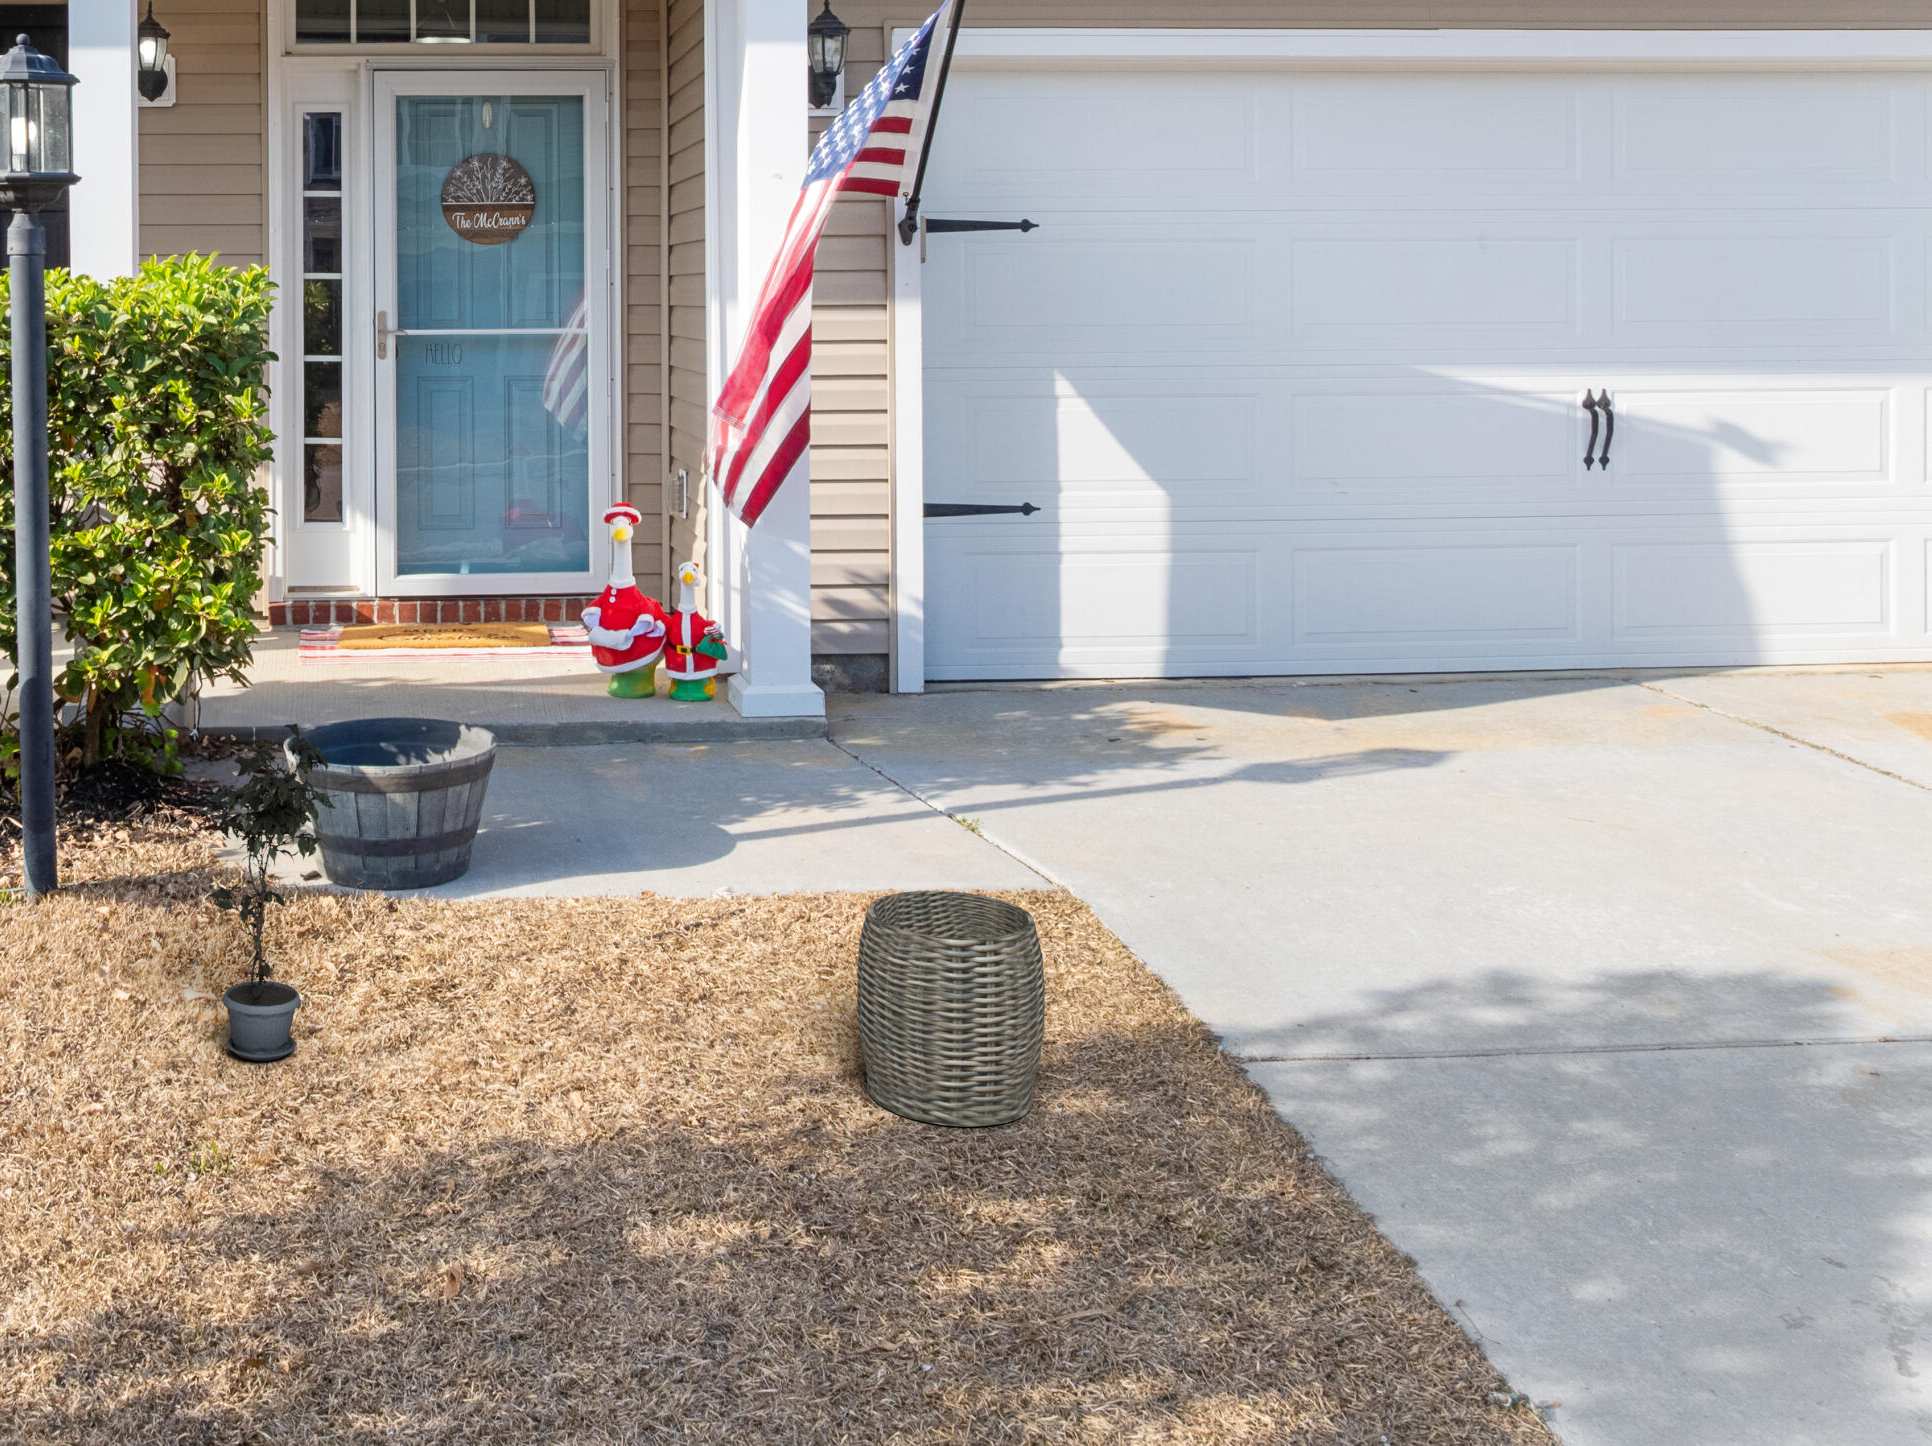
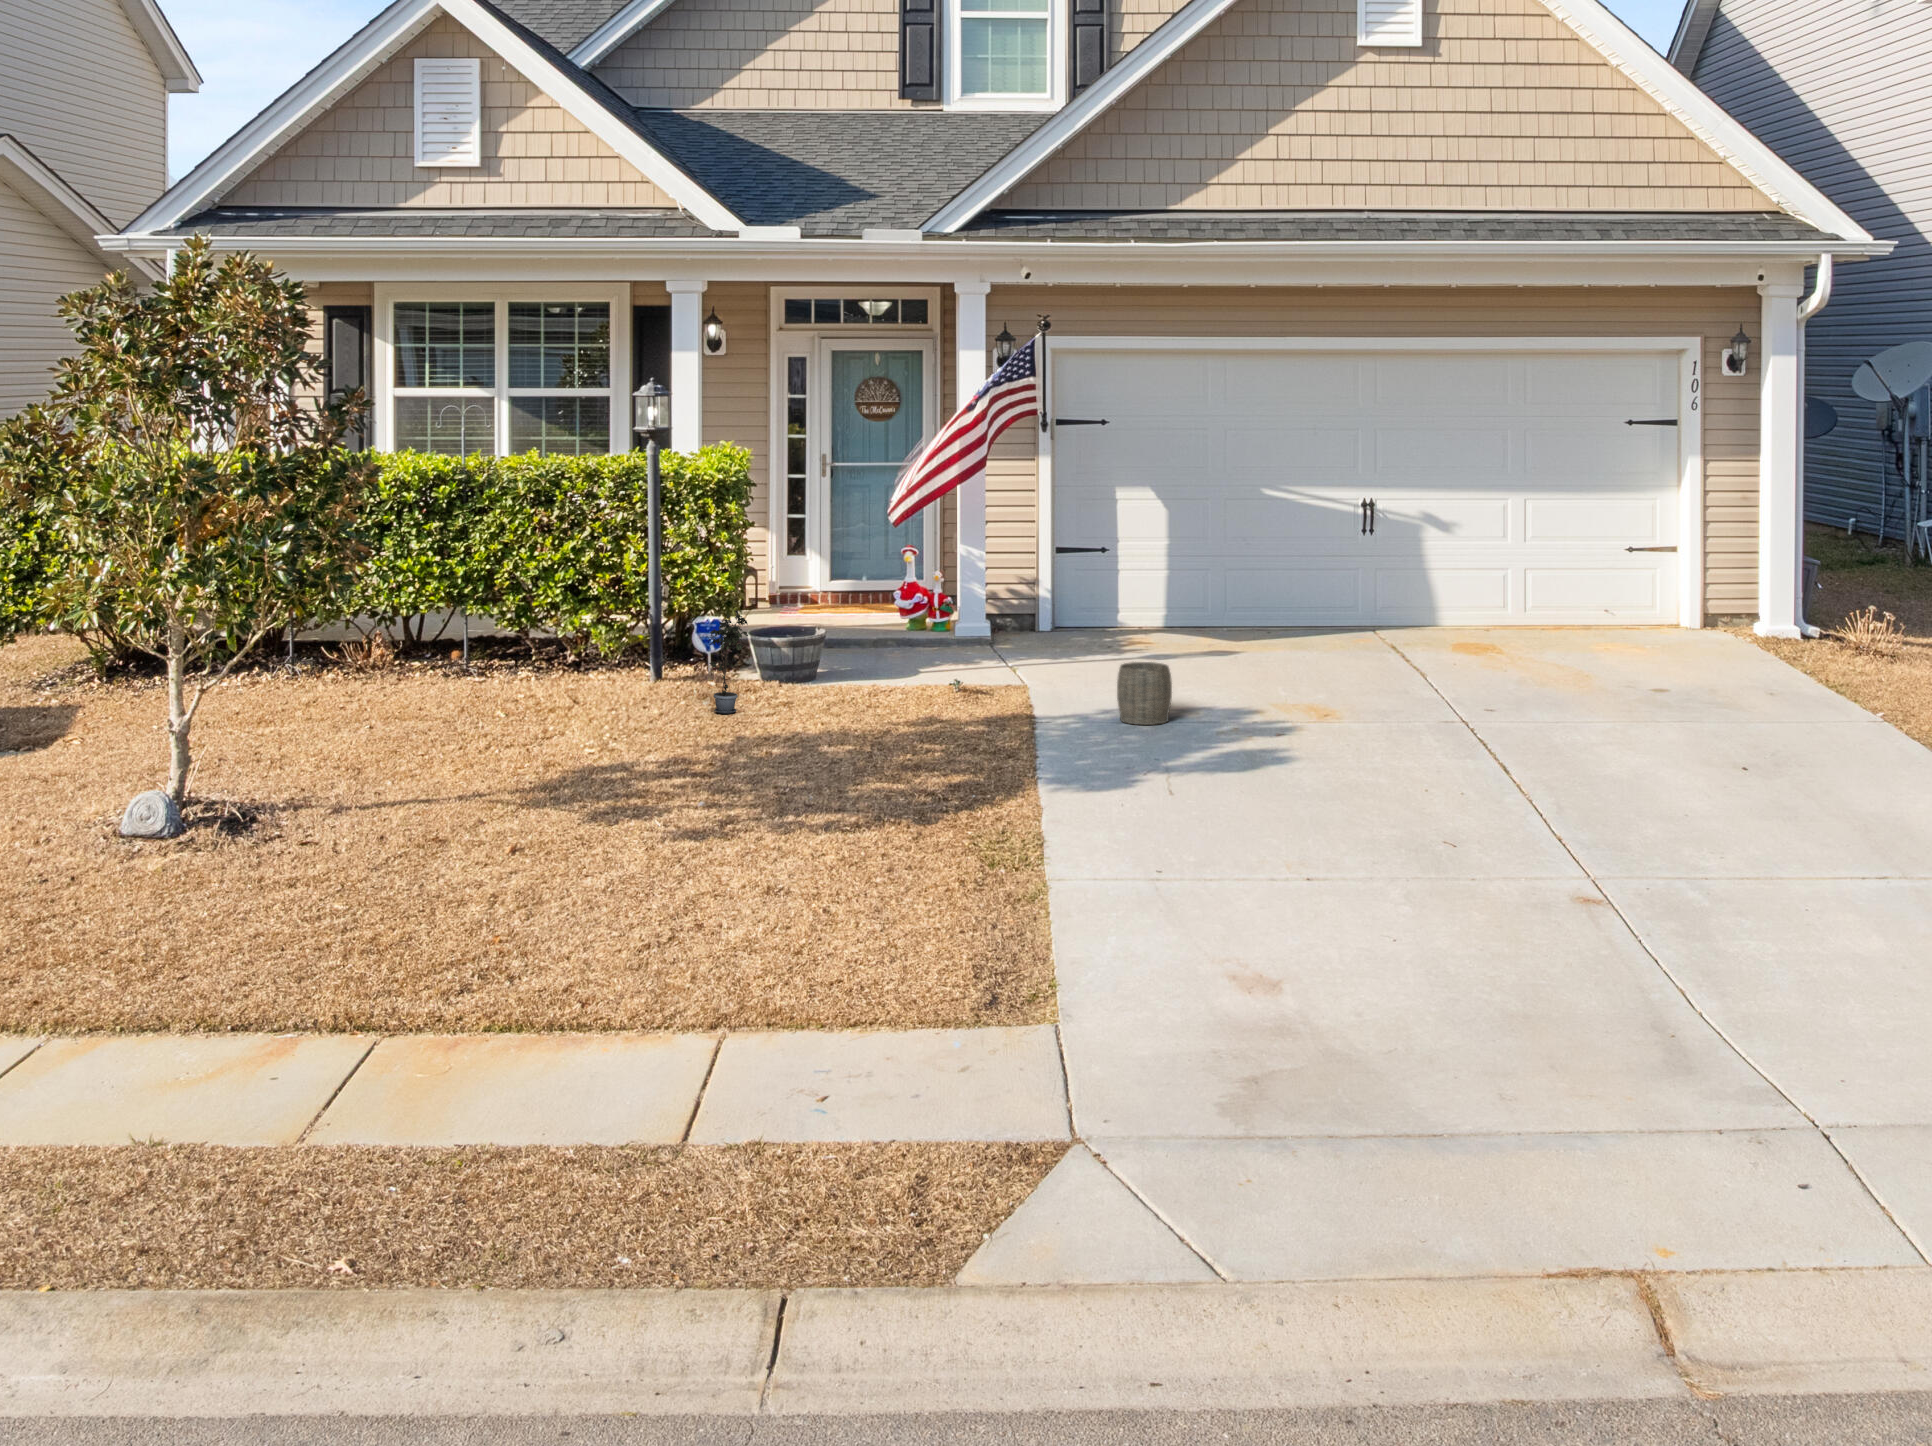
woven basket: present [857,891,1045,1126] -> present [1117,662,1172,725]

